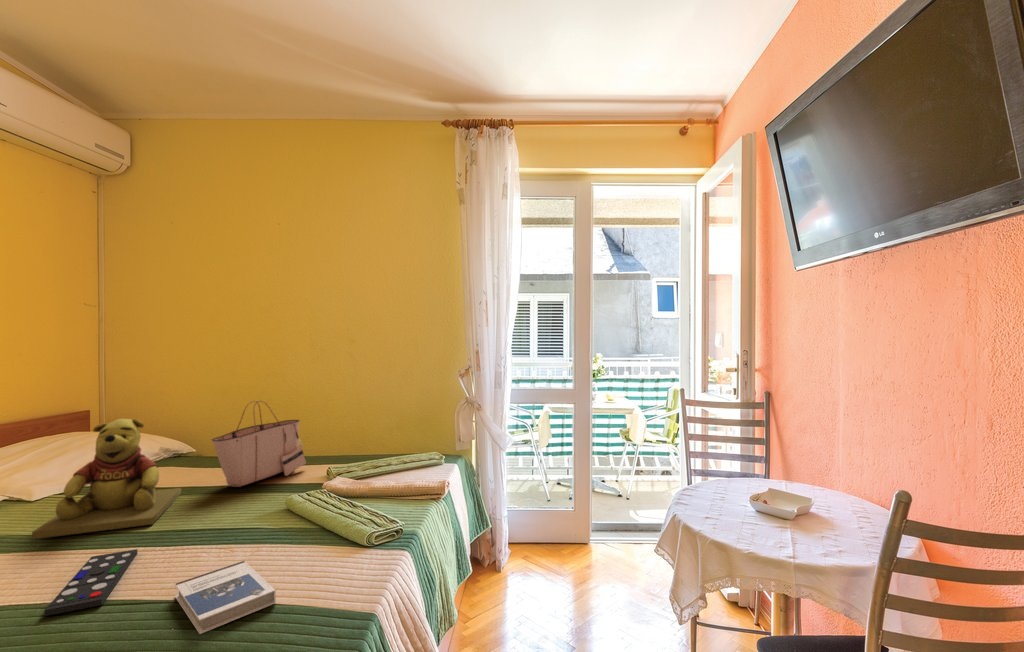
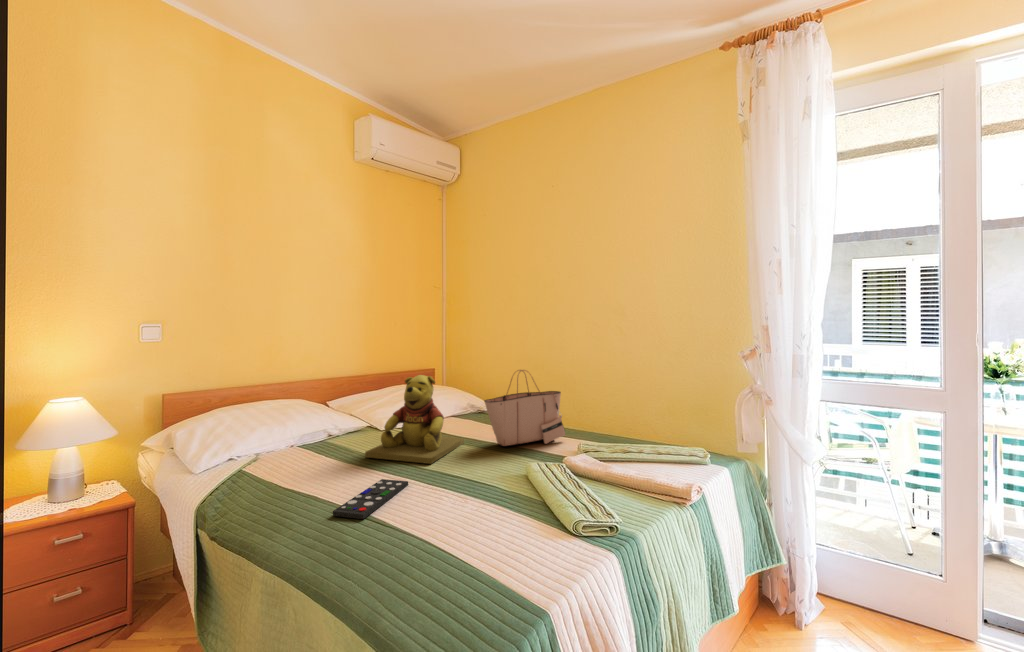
hardback book: present [175,561,276,634] -> none [396,514,462,569]

